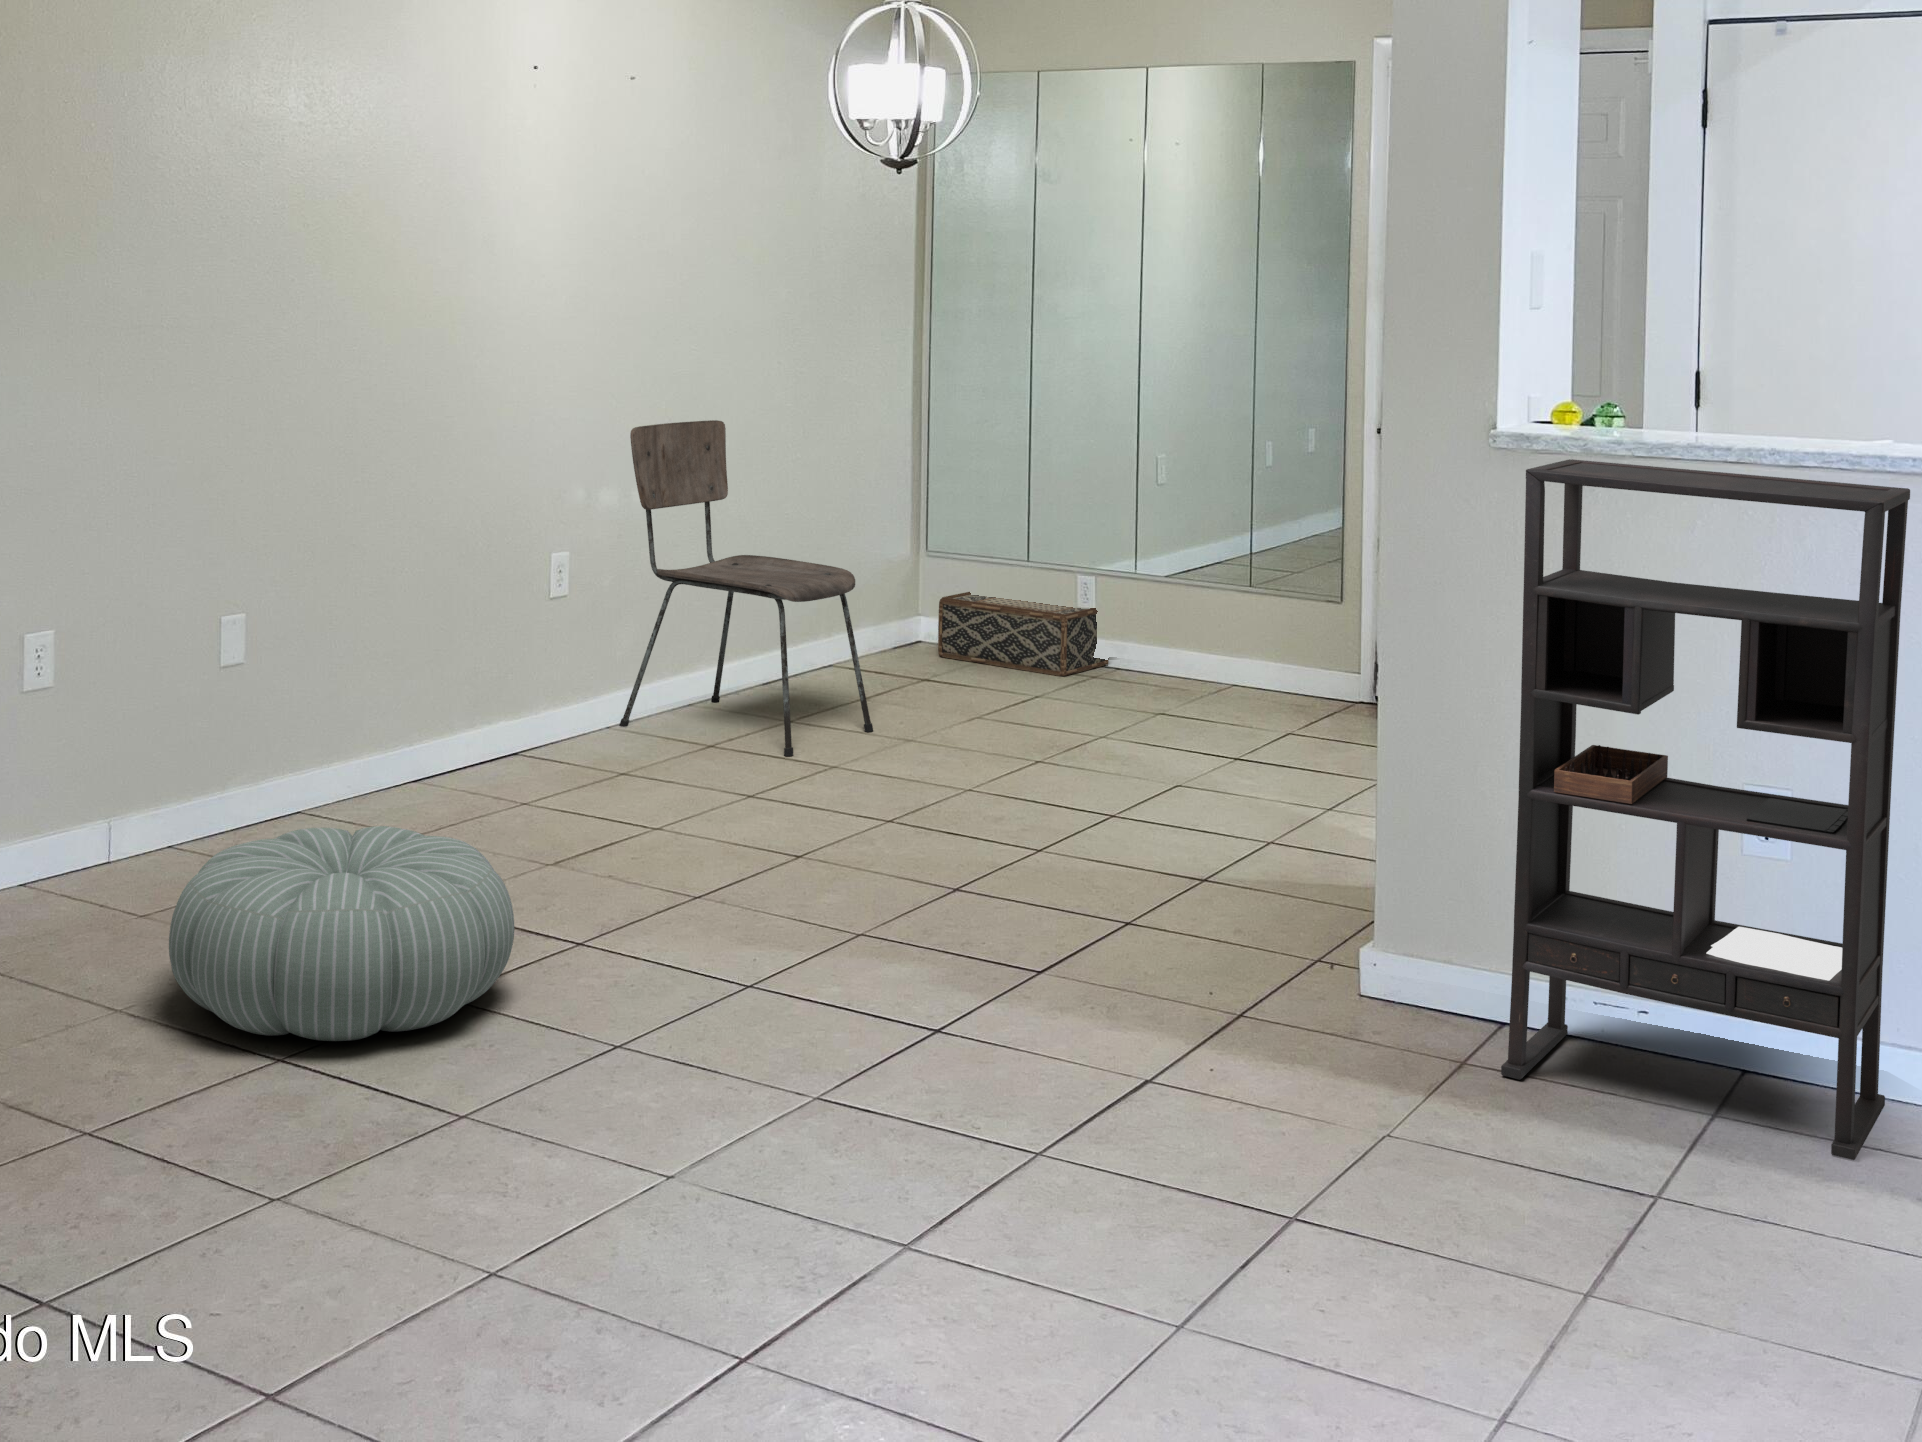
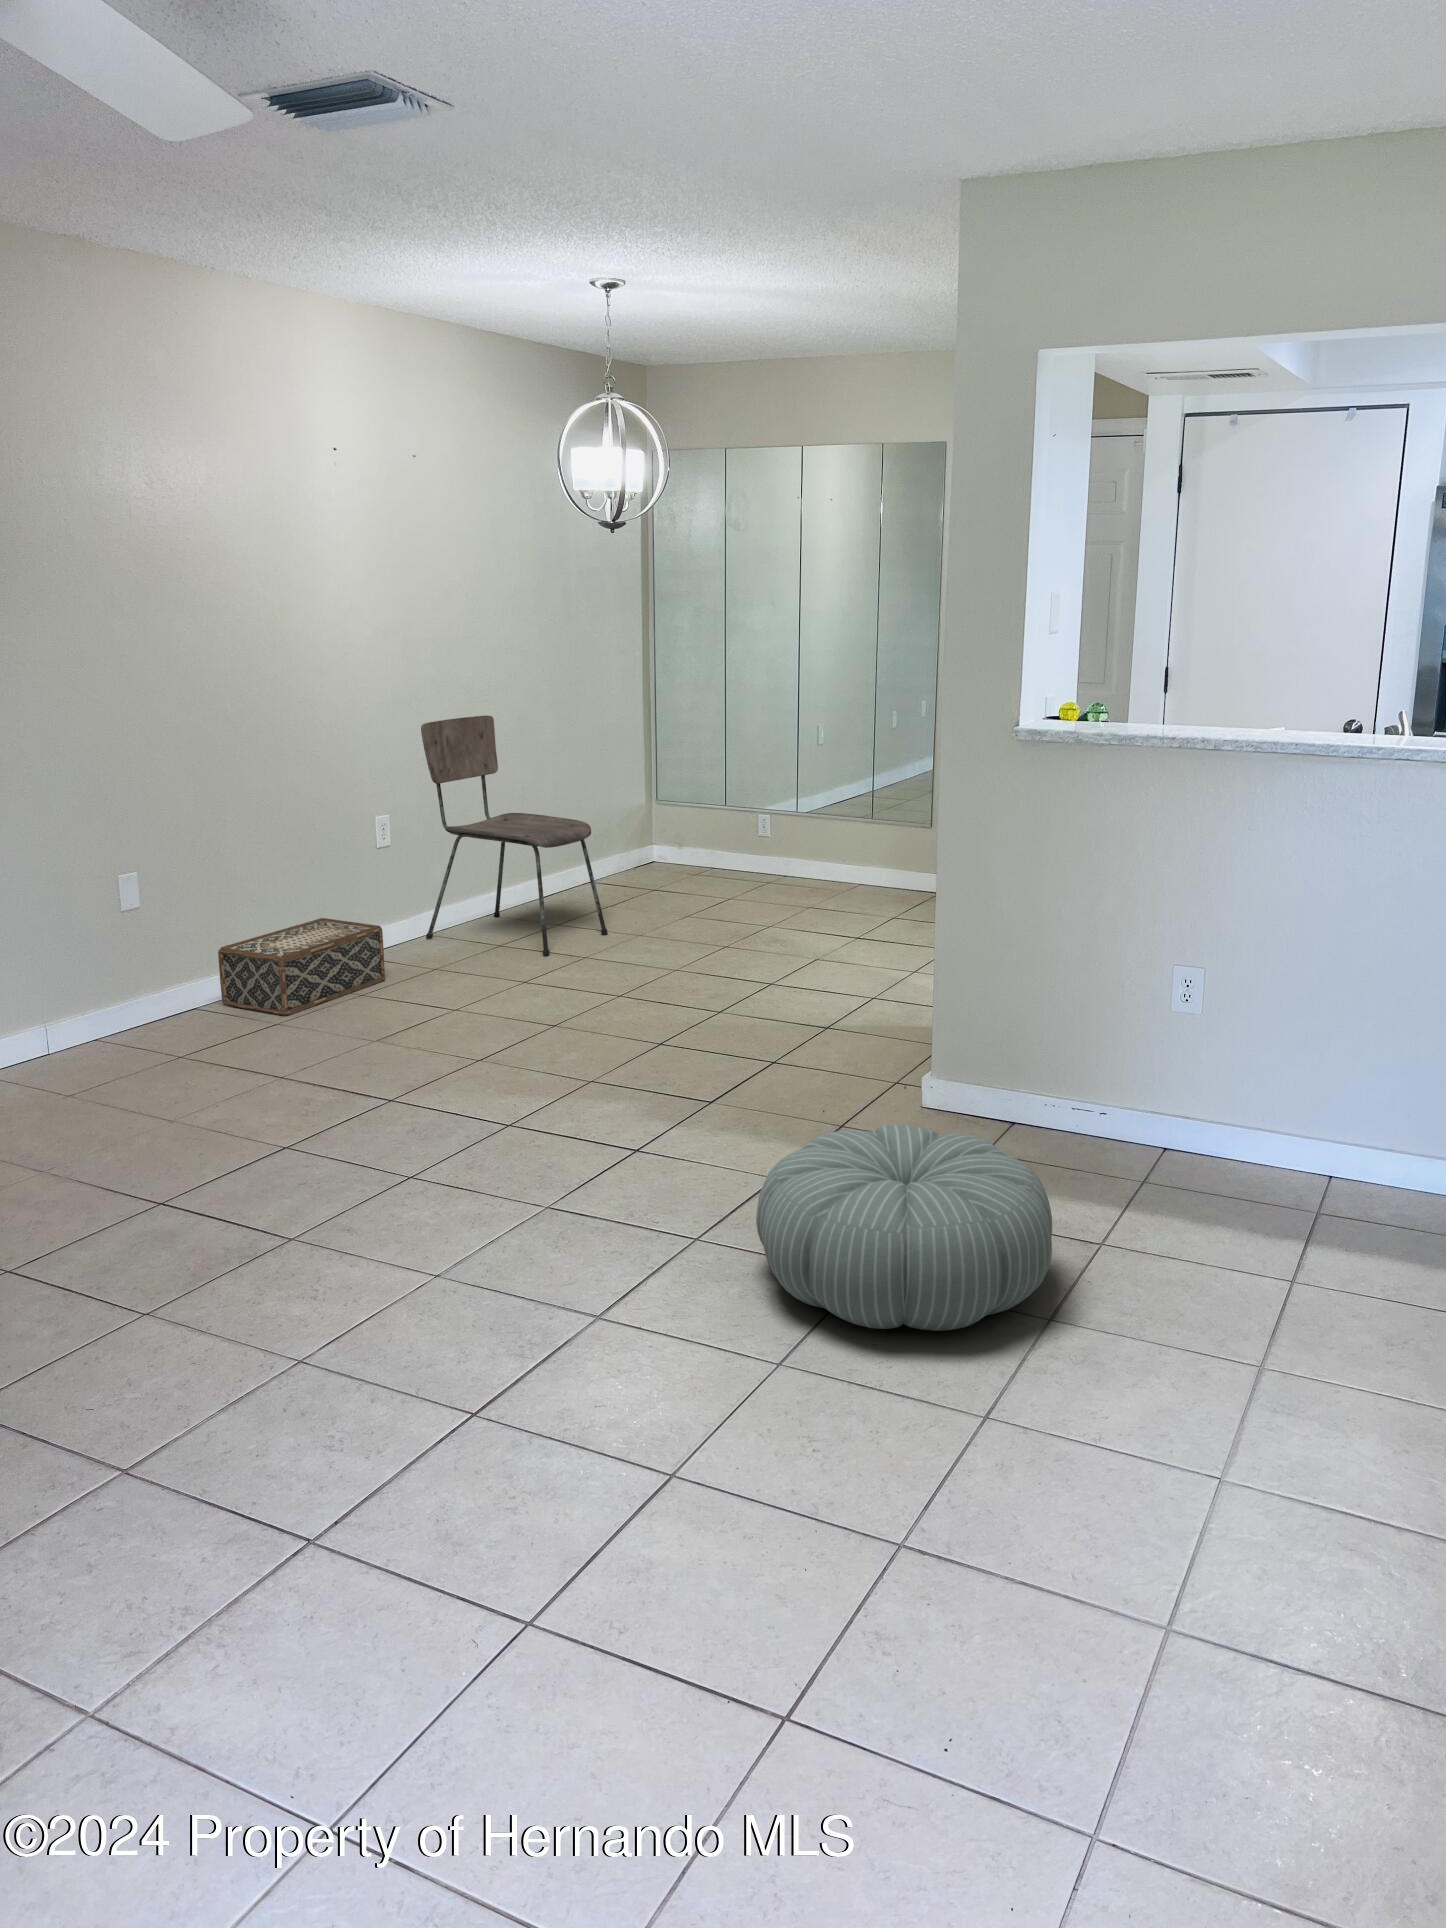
bookshelf: present [1501,459,1910,1160] -> none [1010,748,1291,1209]
woven basket: present [938,592,1109,676] -> present [218,918,385,1015]
pouf: present [169,826,514,1041] -> present [756,1125,1052,1331]

